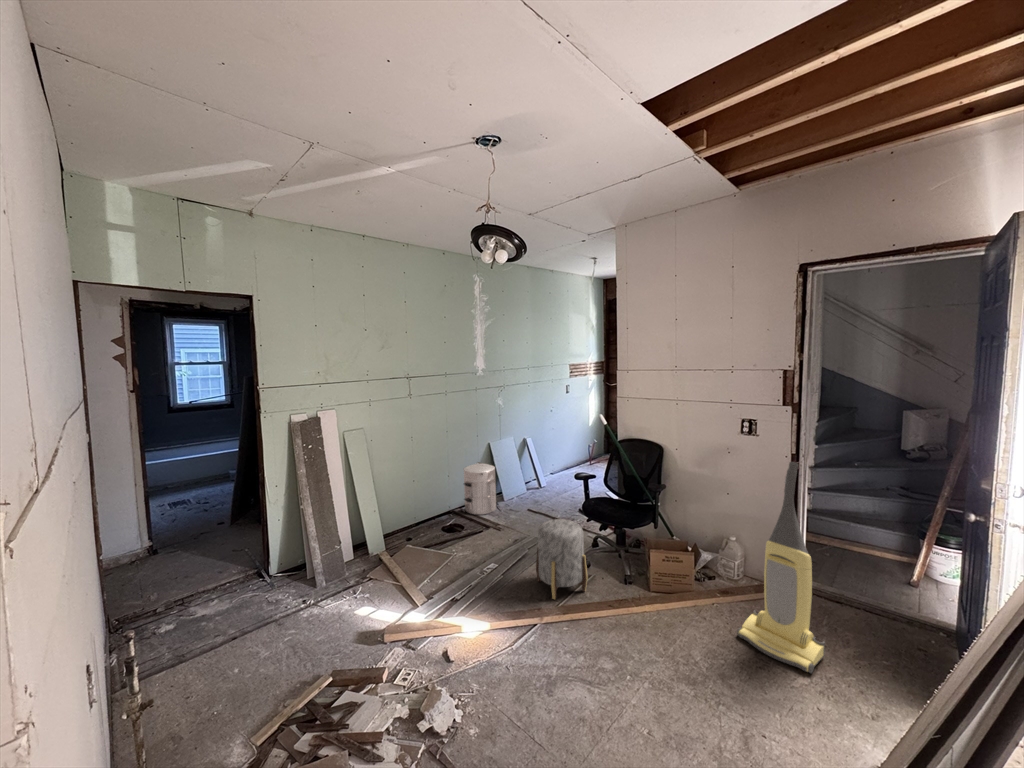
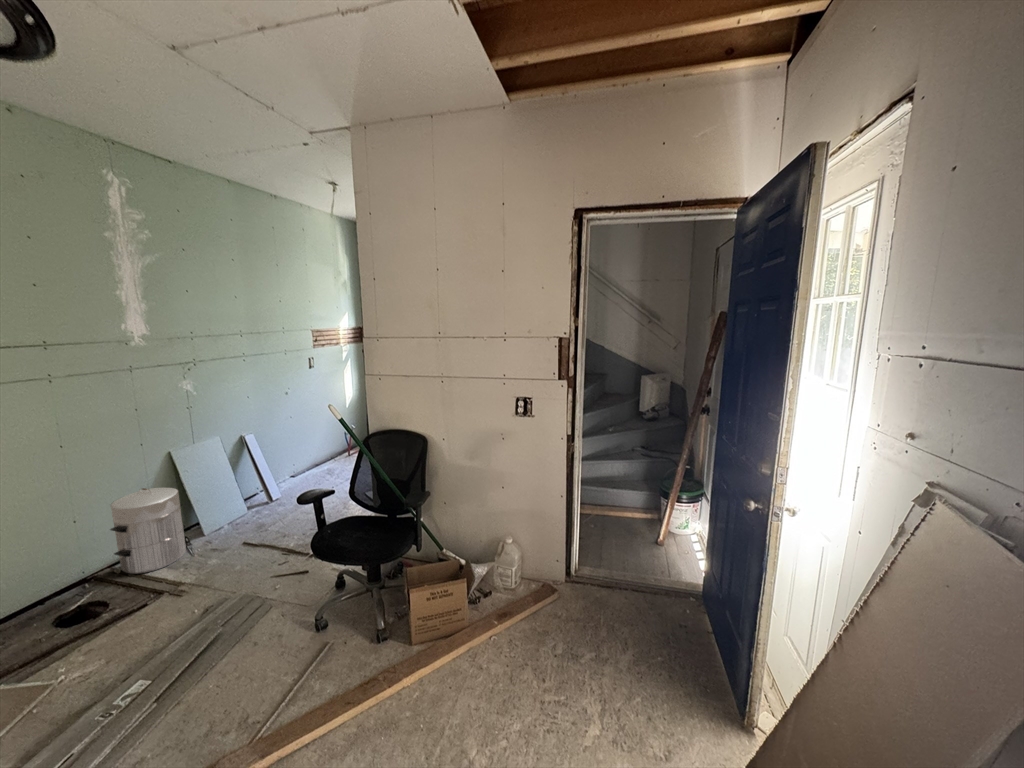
vacuum cleaner: present [737,462,825,673] -> none [521,454,613,716]
stool: present [536,519,587,599] -> none [219,576,316,723]

